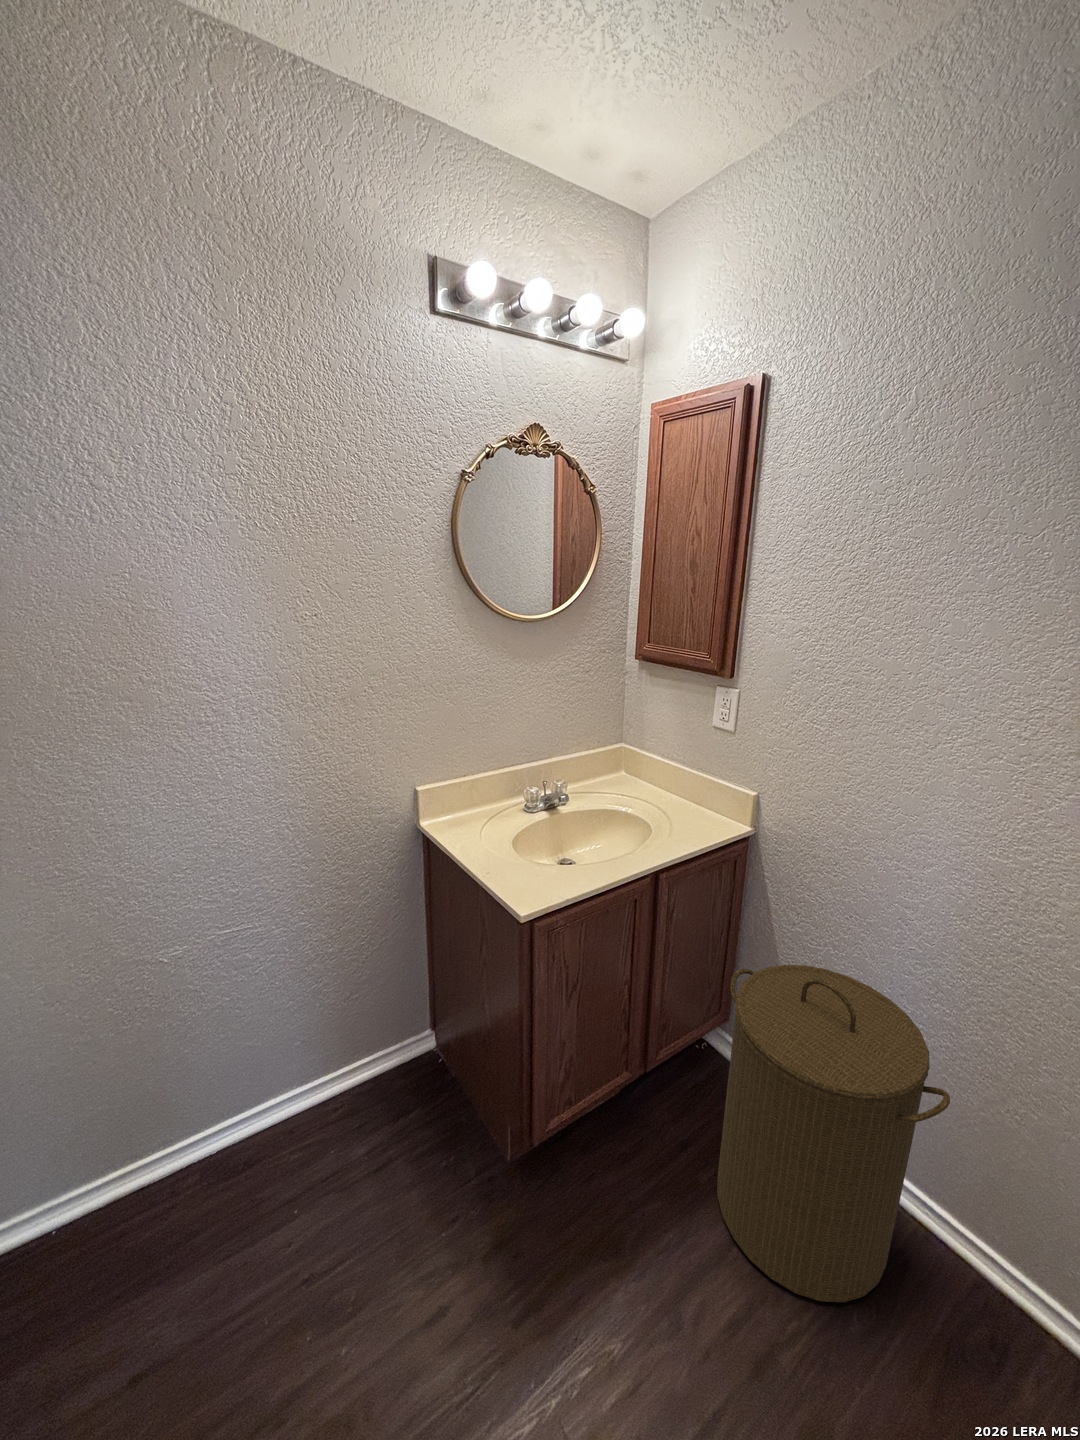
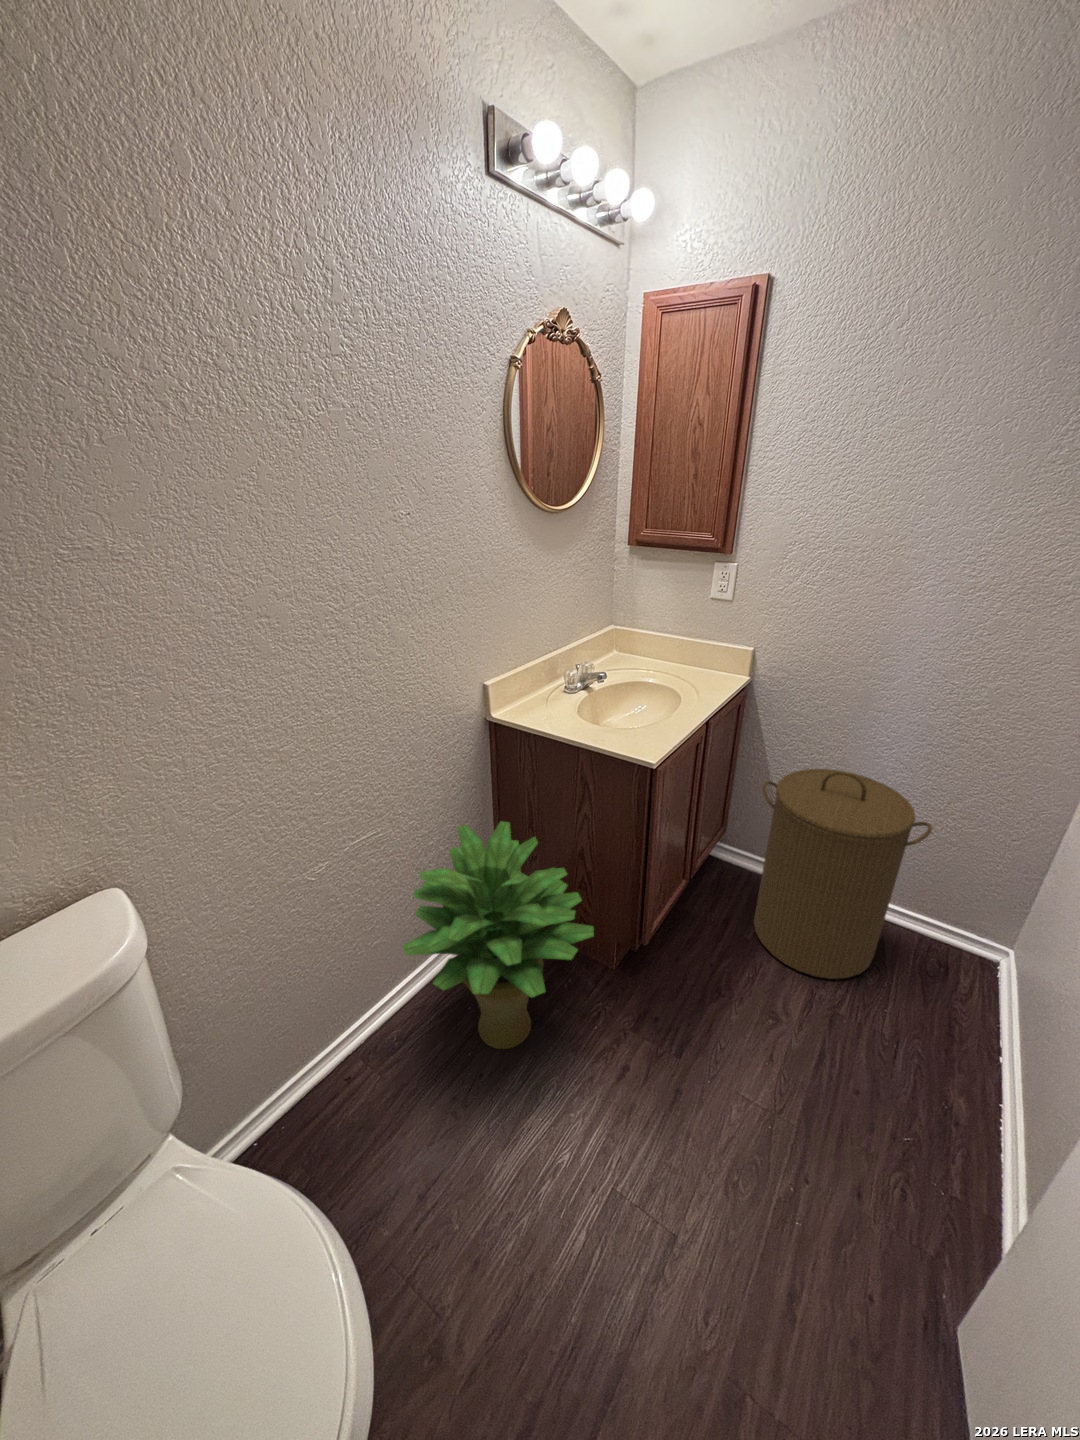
potted plant: none [223,938,448,1222] -> present [403,821,594,1049]

